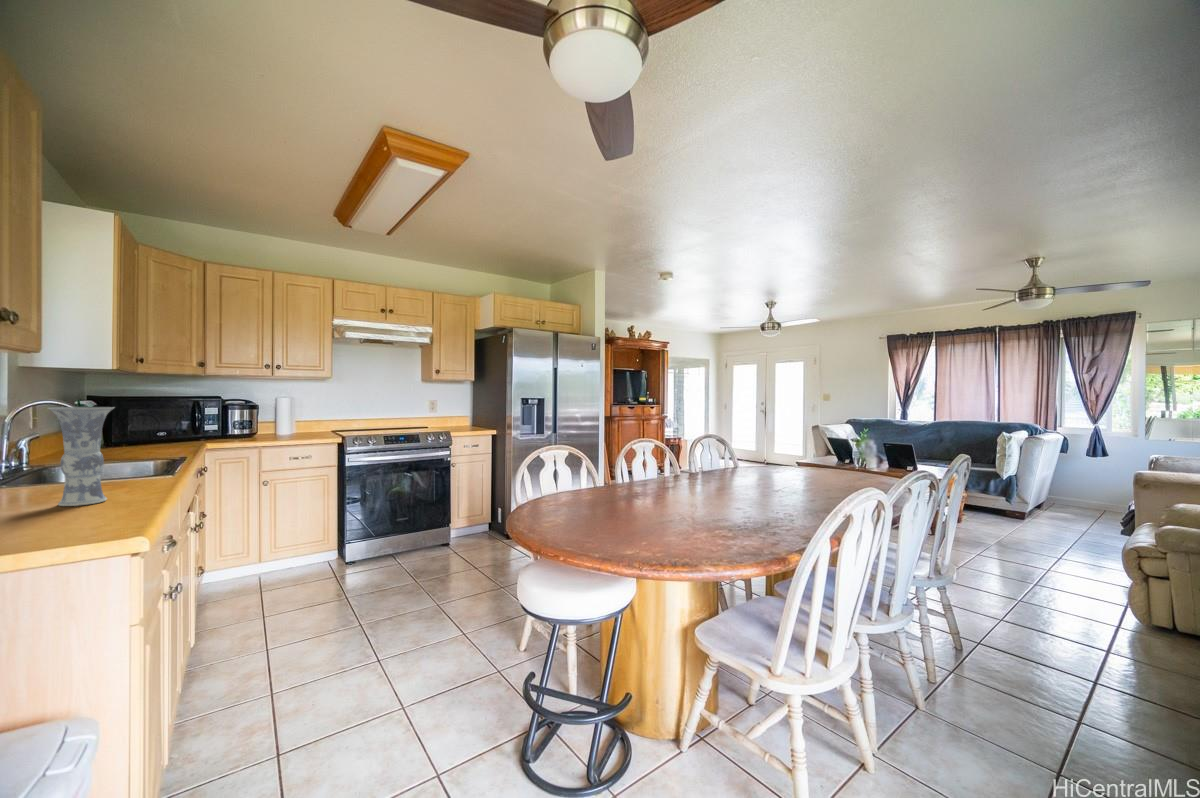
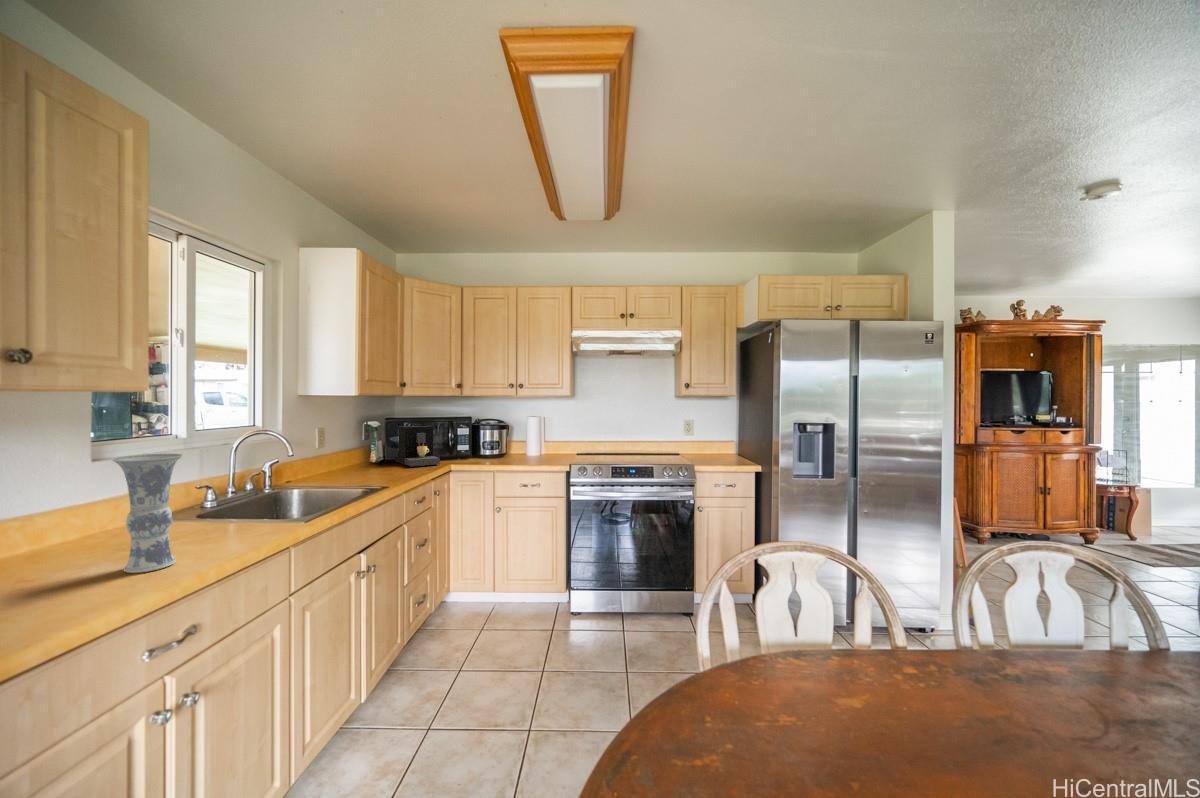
coffee maker: none [112,405,190,447] -> present [395,426,440,466]

